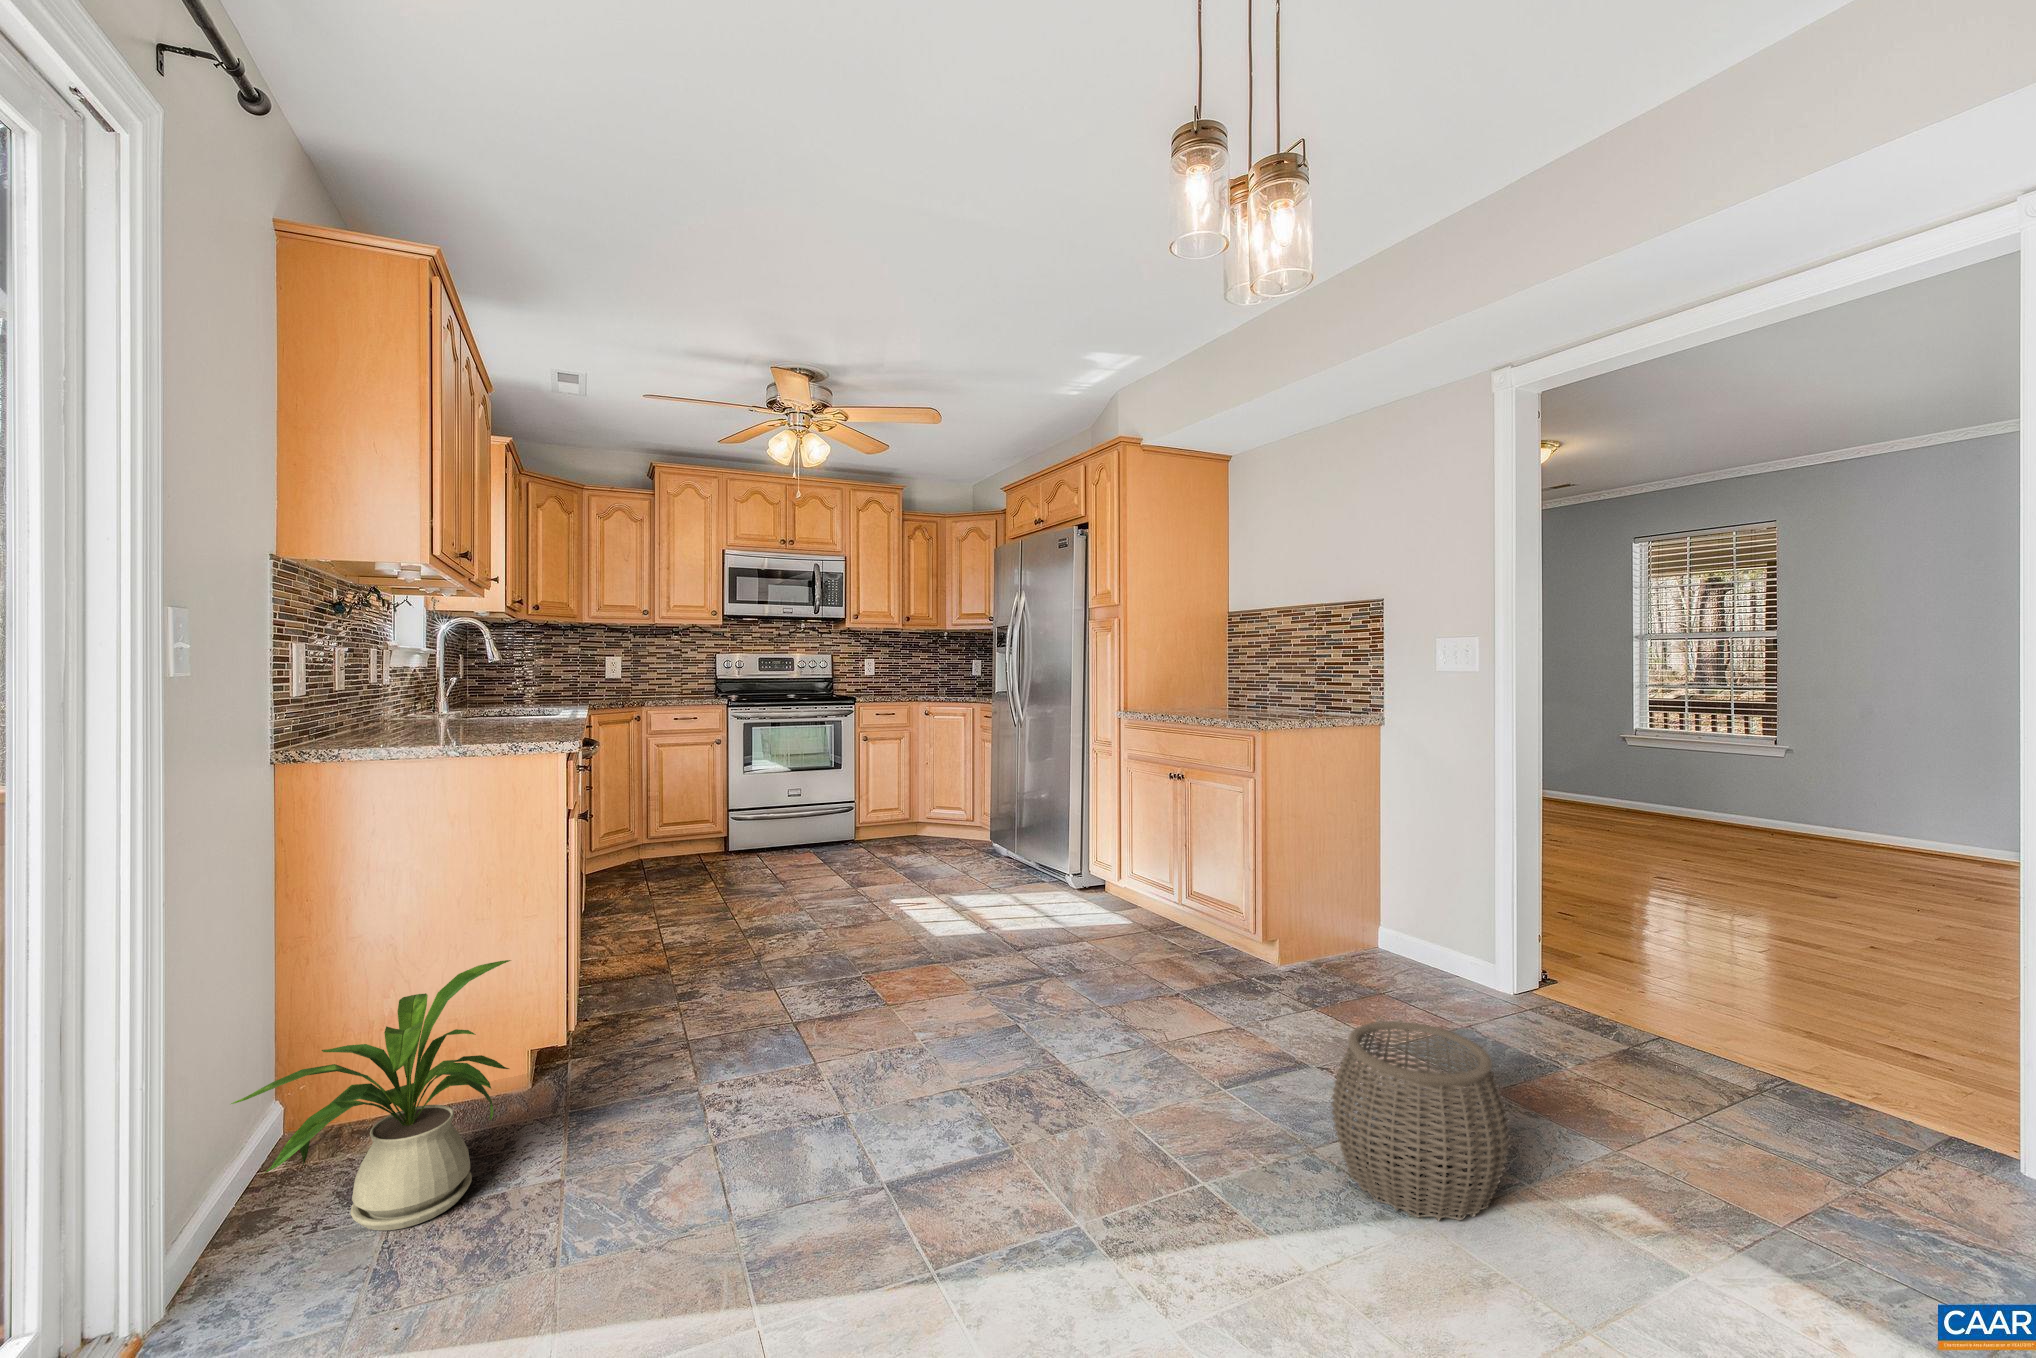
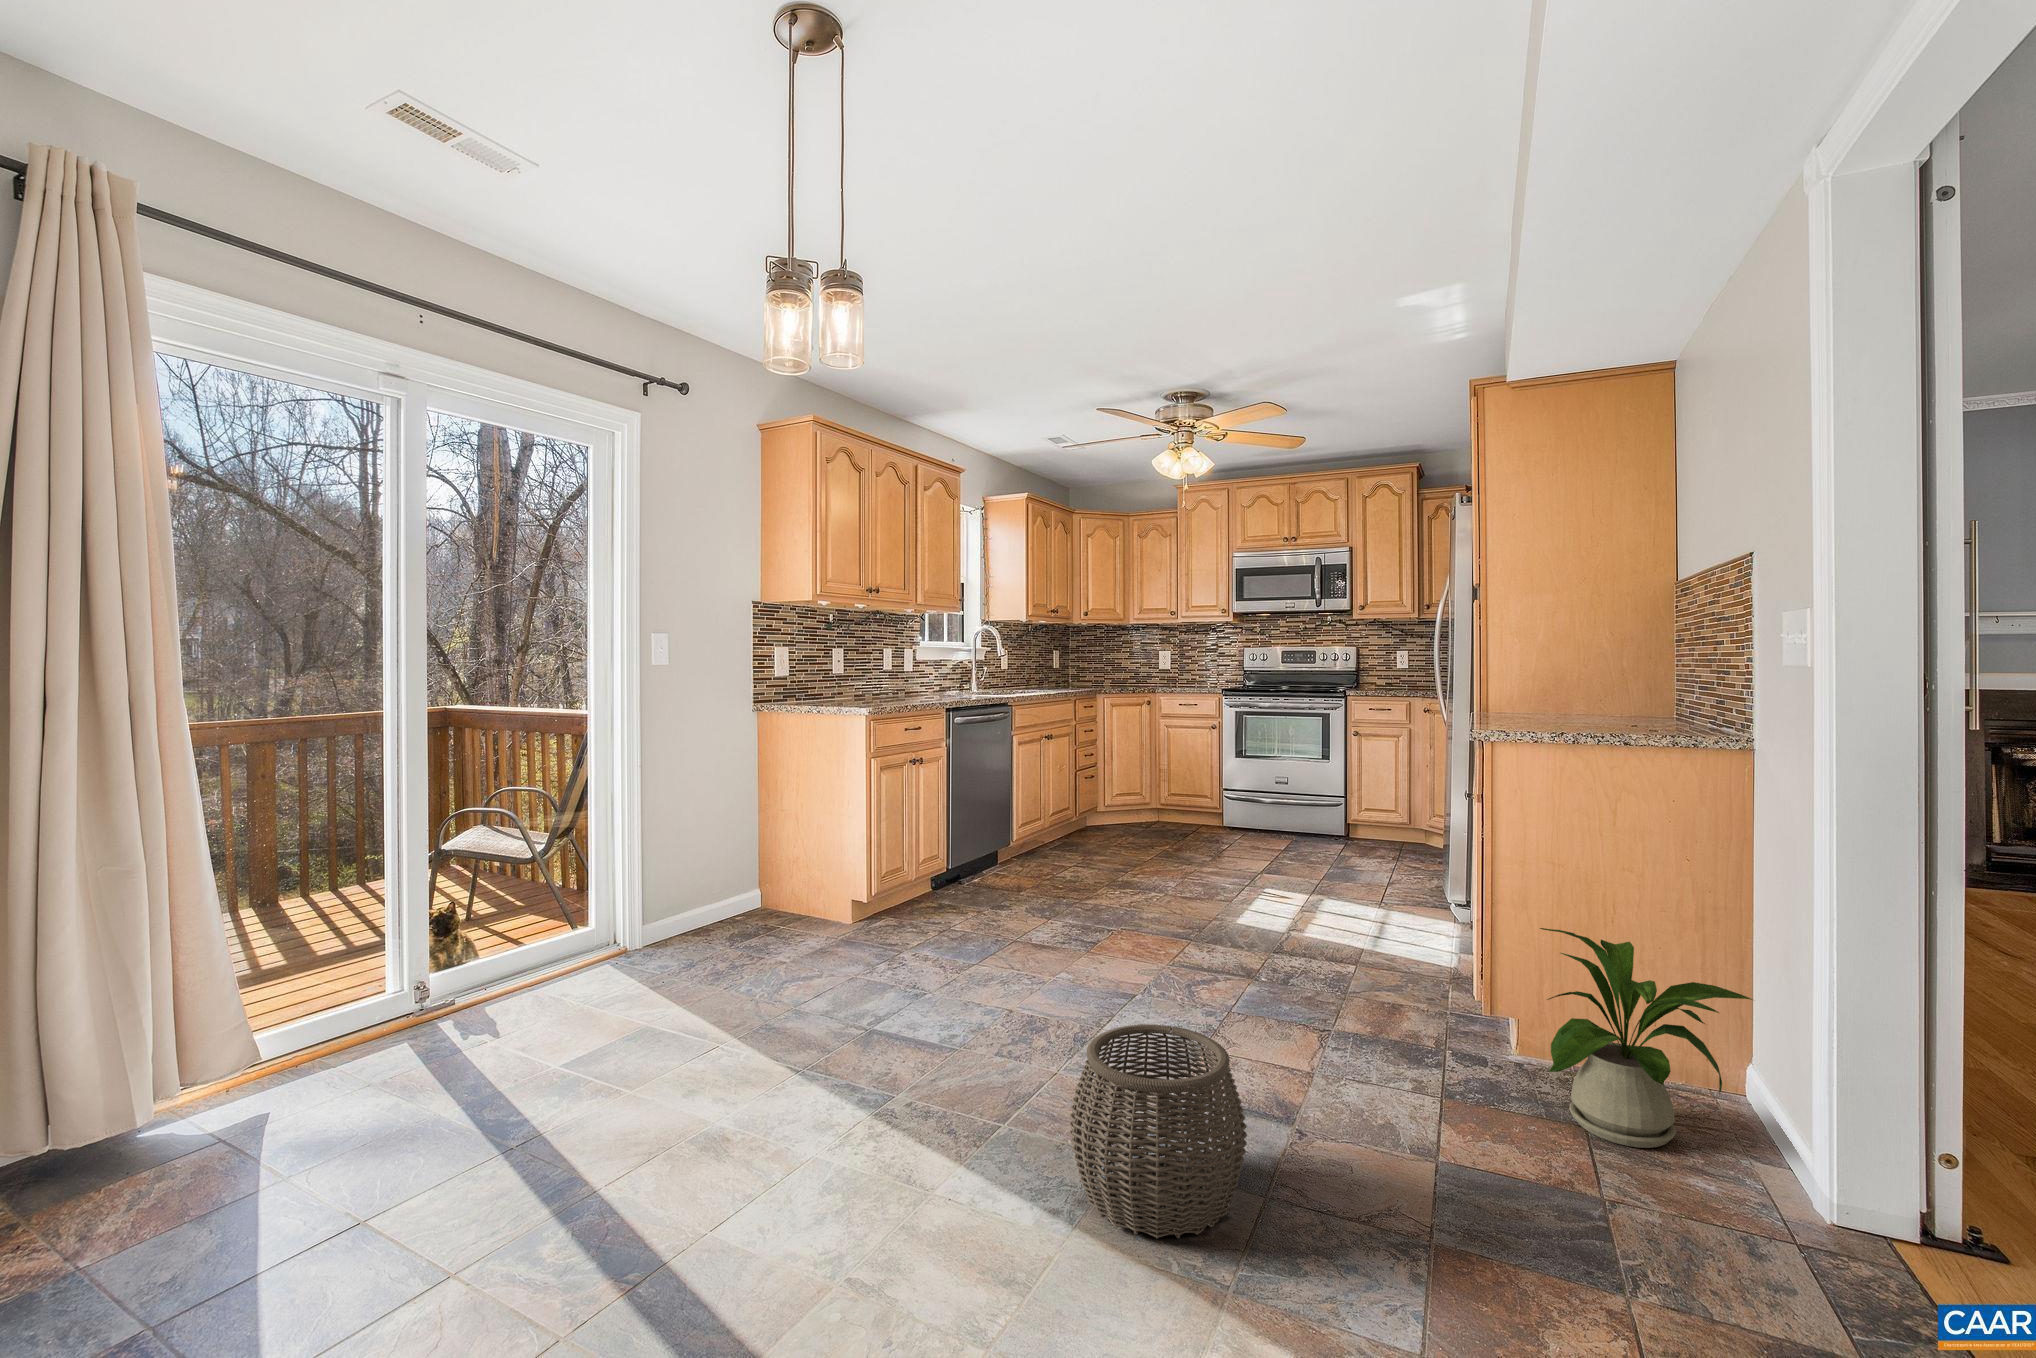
house plant: present [231,960,511,1231] -> present [1540,928,1753,1148]

